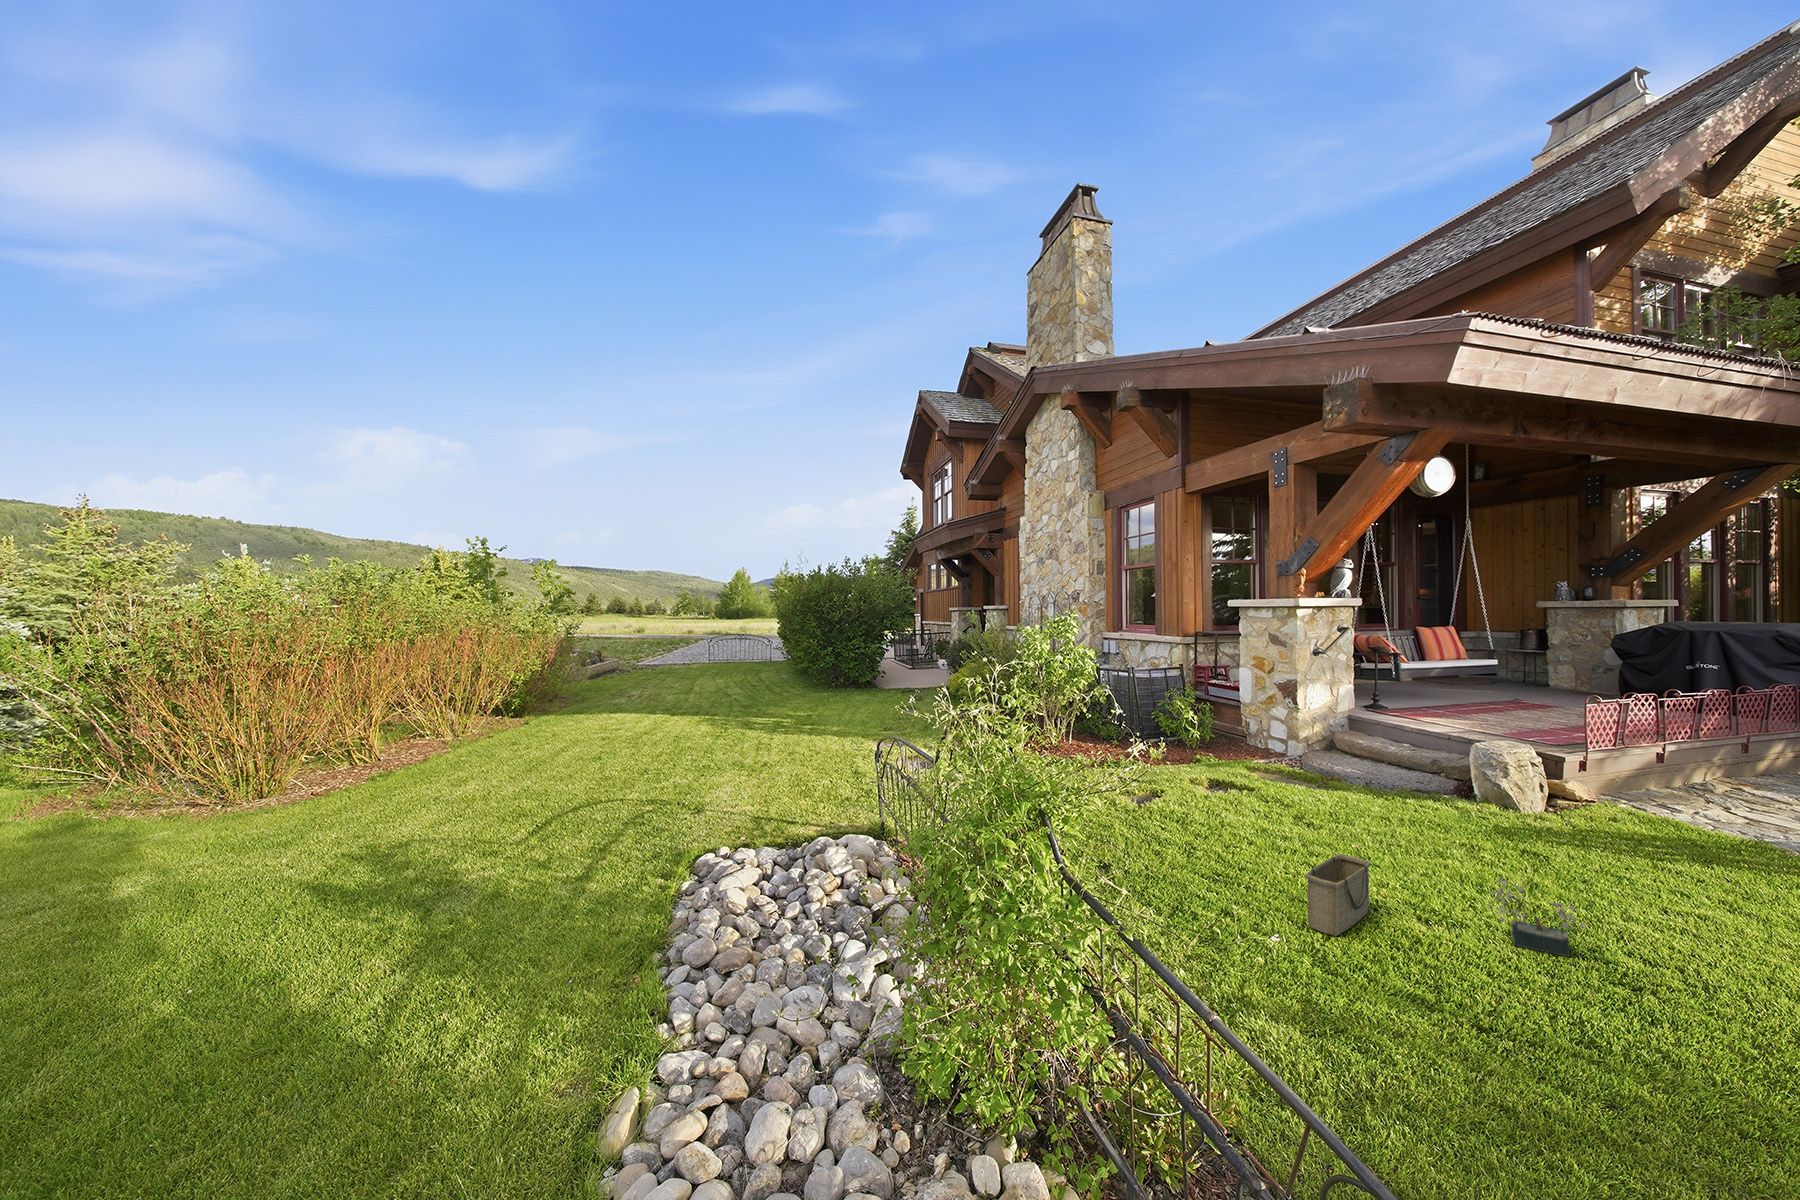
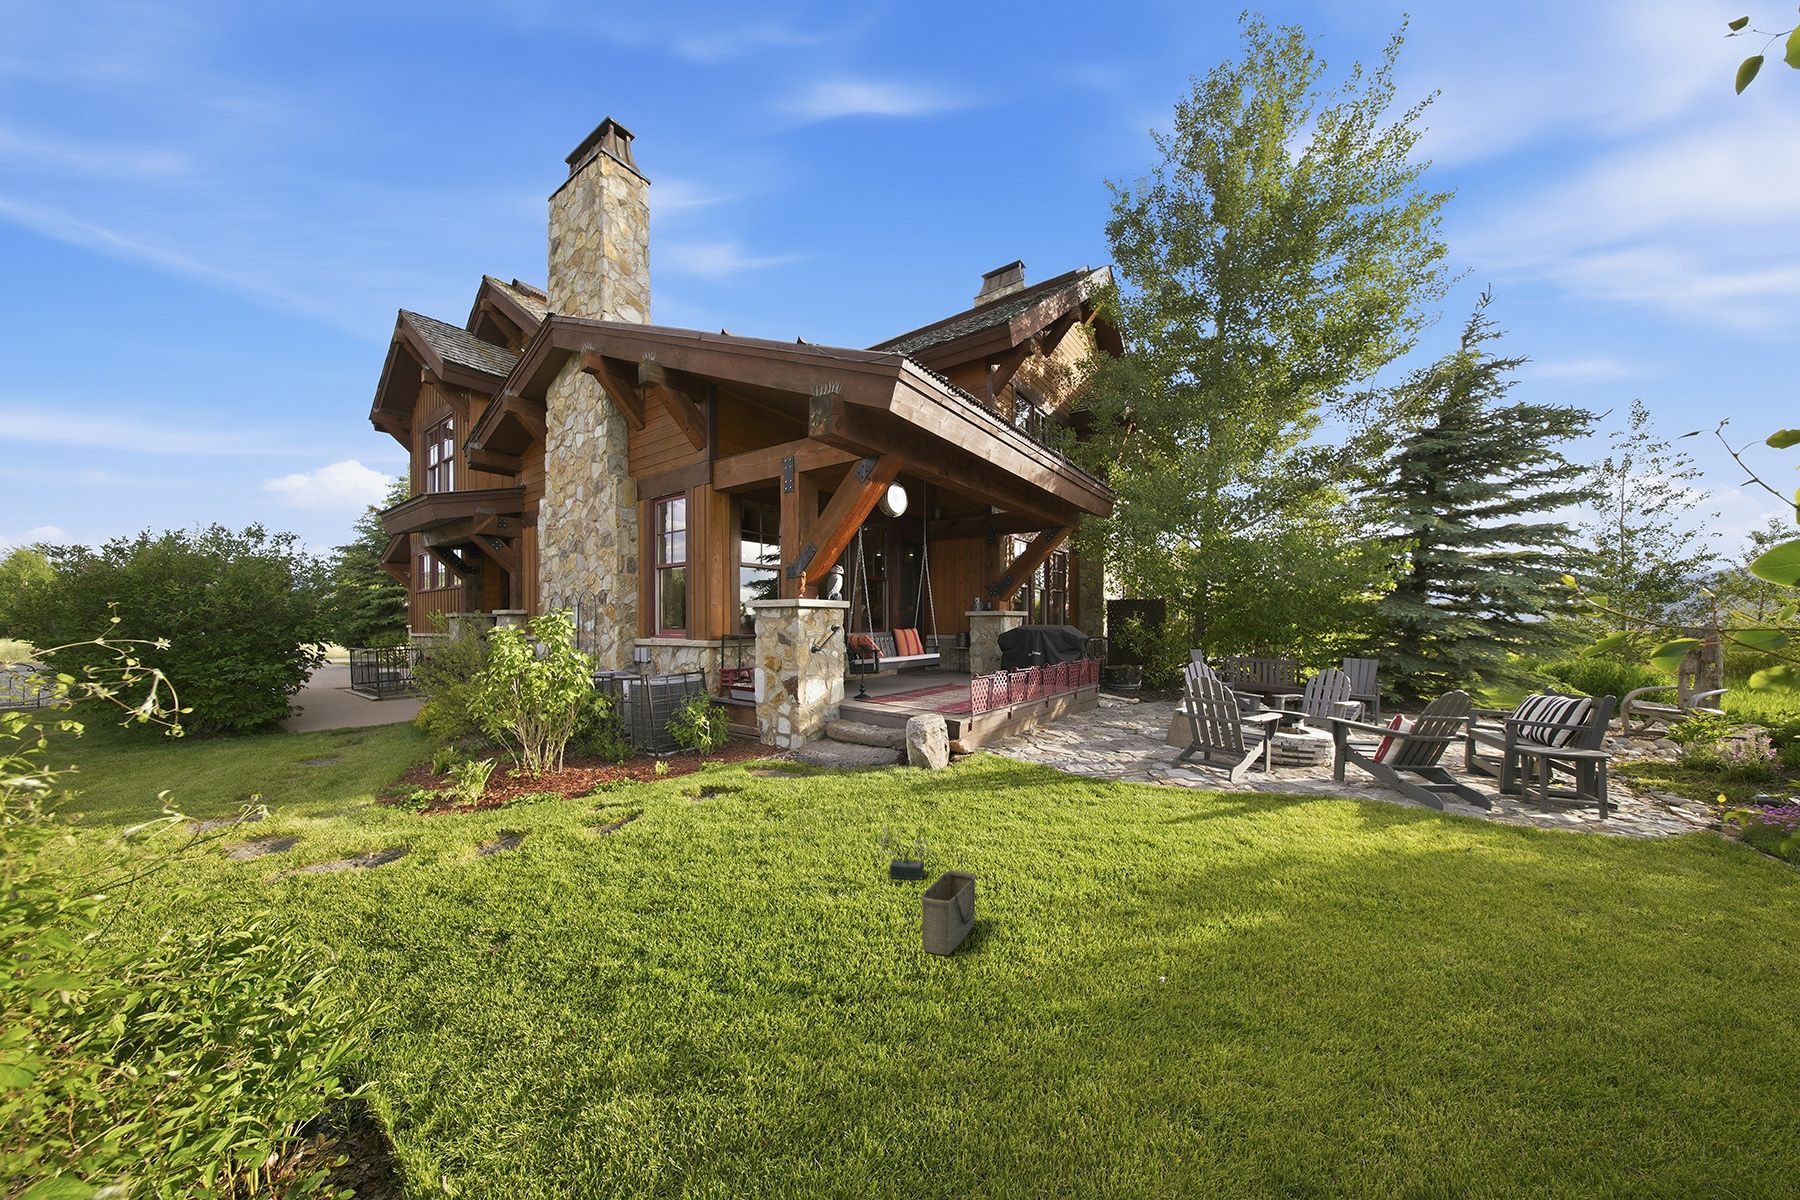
basket: present [1305,854,1371,936] -> present [920,870,977,955]

